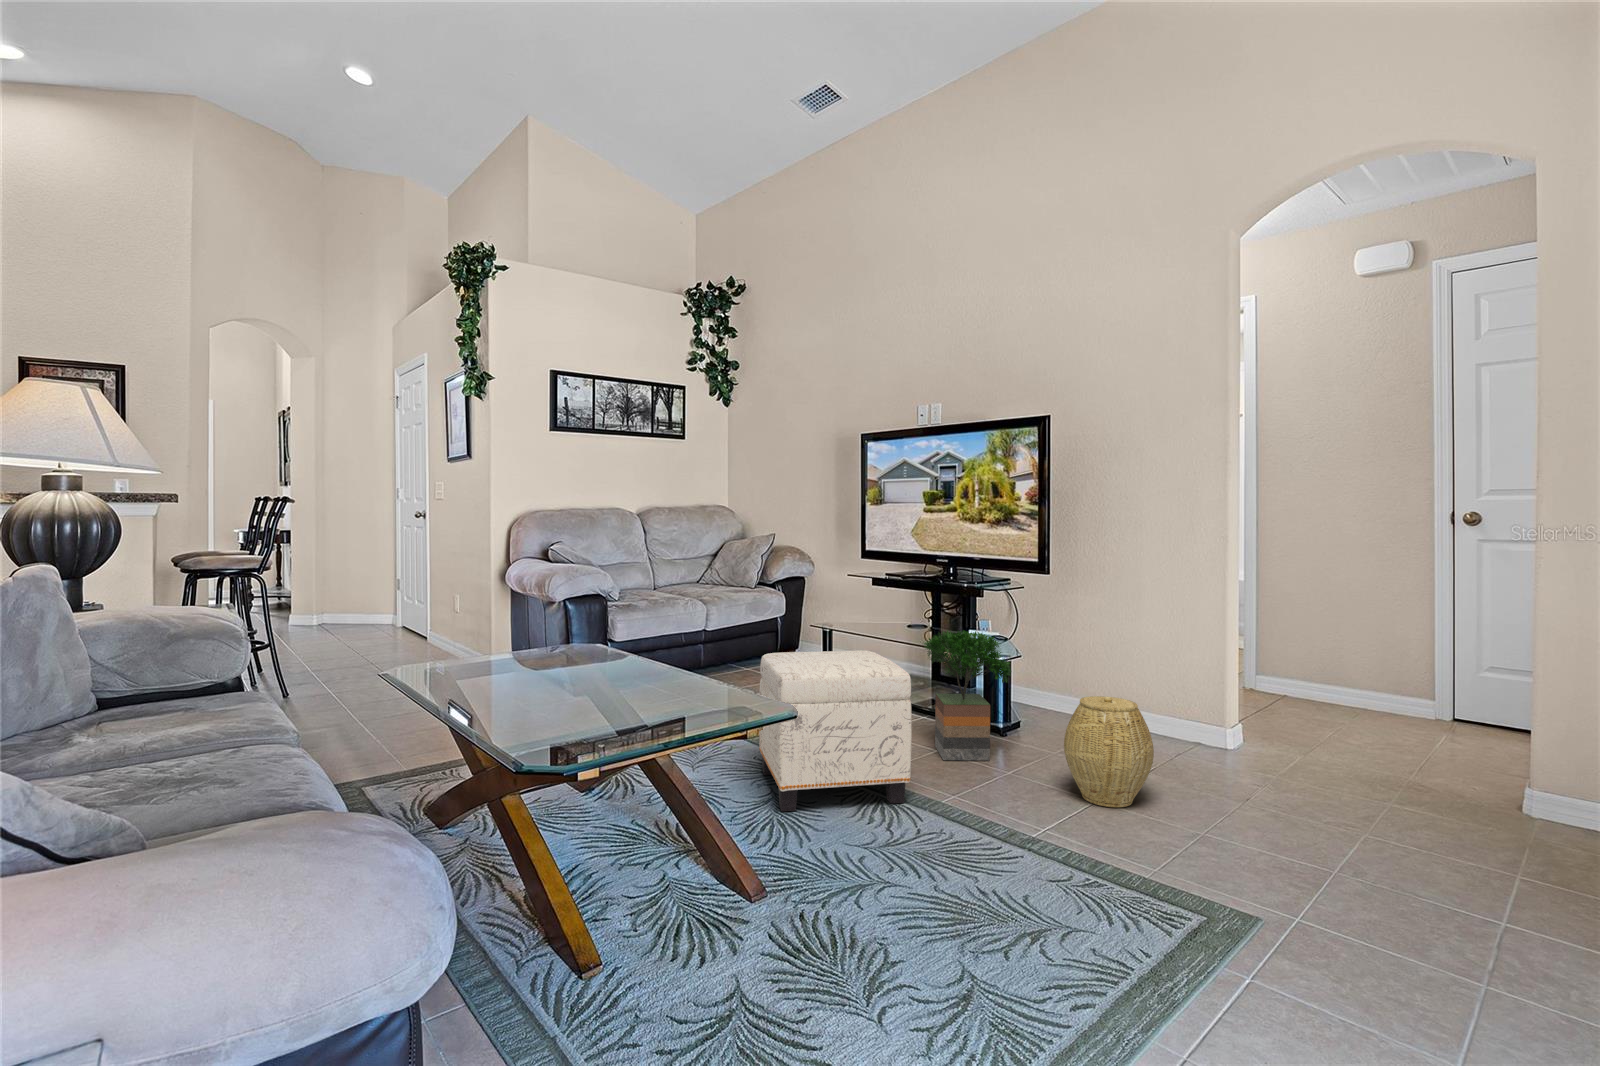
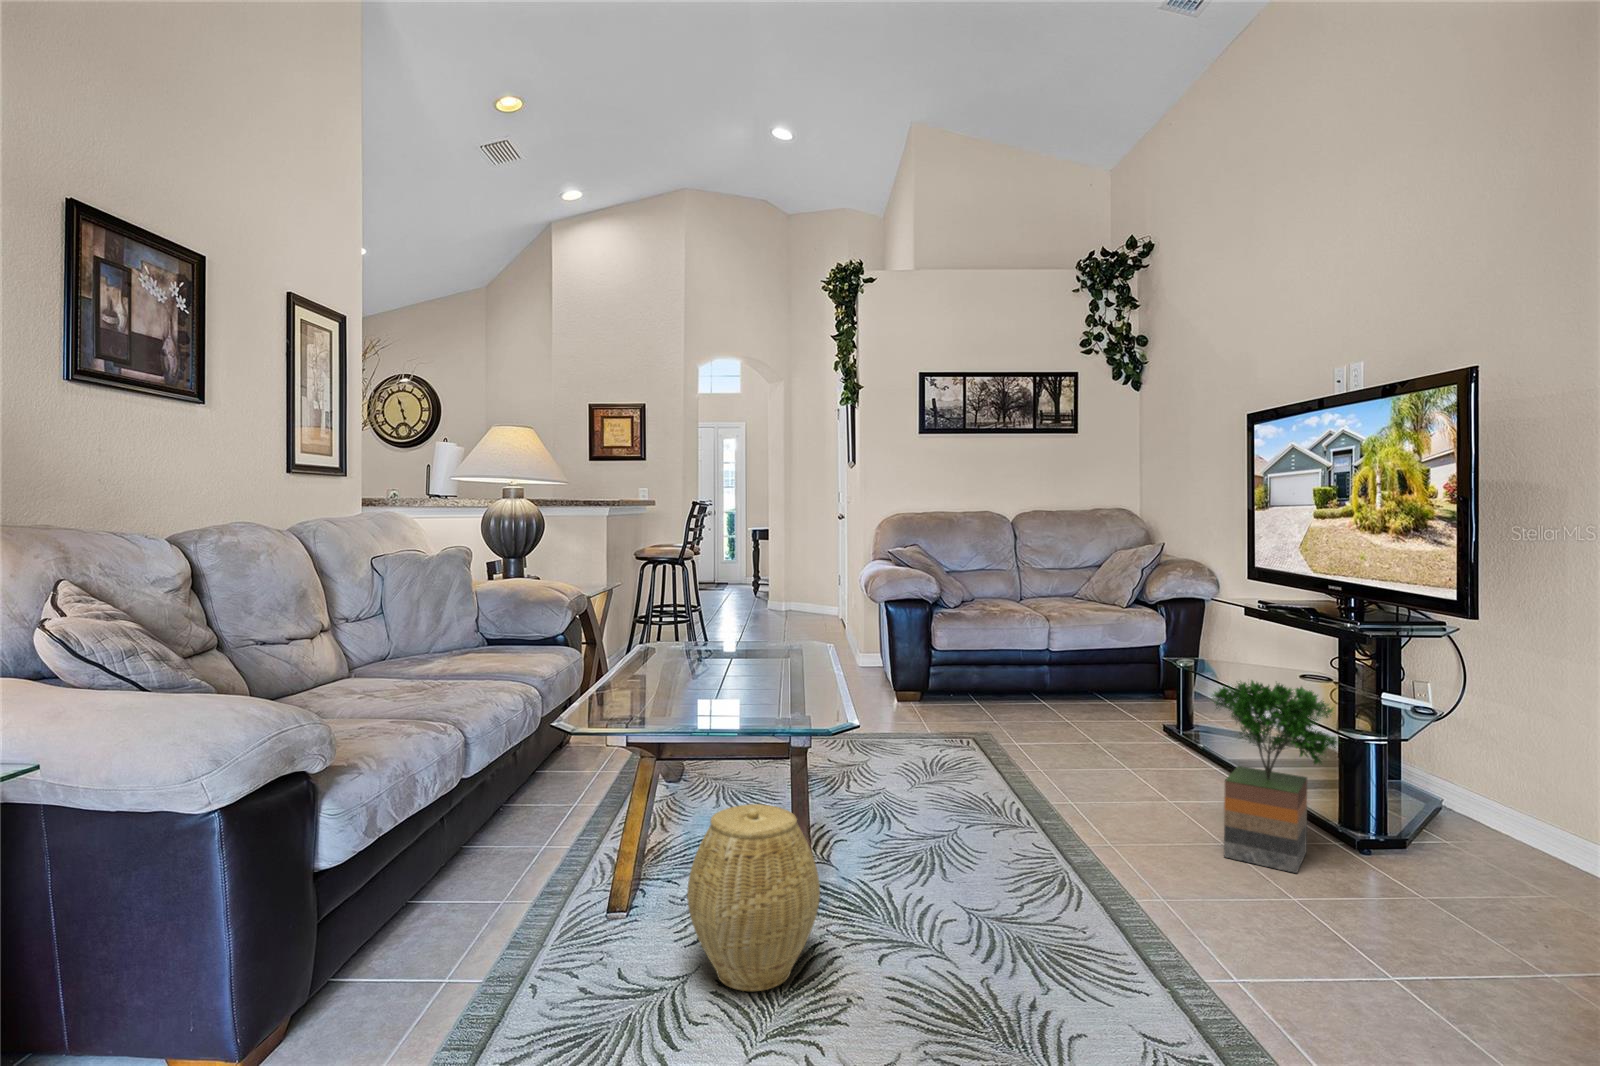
ottoman: present [759,650,911,811] -> none [935,682,1120,891]
woven basket: present [1064,696,1154,807] -> present [687,804,820,991]

